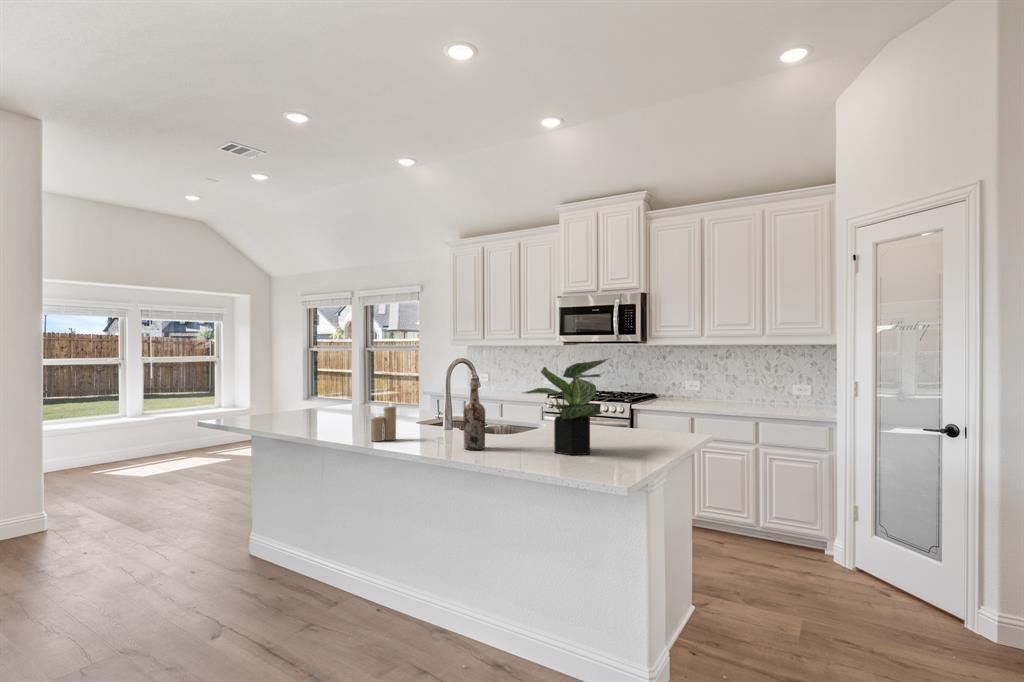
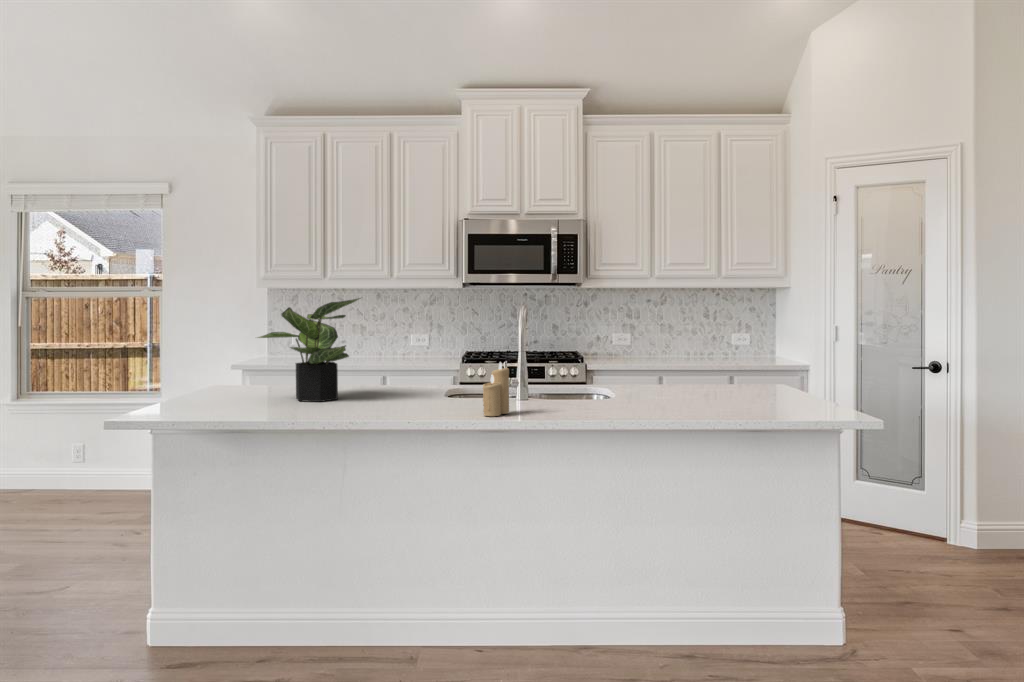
potted plant: present [524,359,608,455] -> present [258,298,361,402]
wine bottle: present [464,378,485,450] -> none [617,327,644,415]

